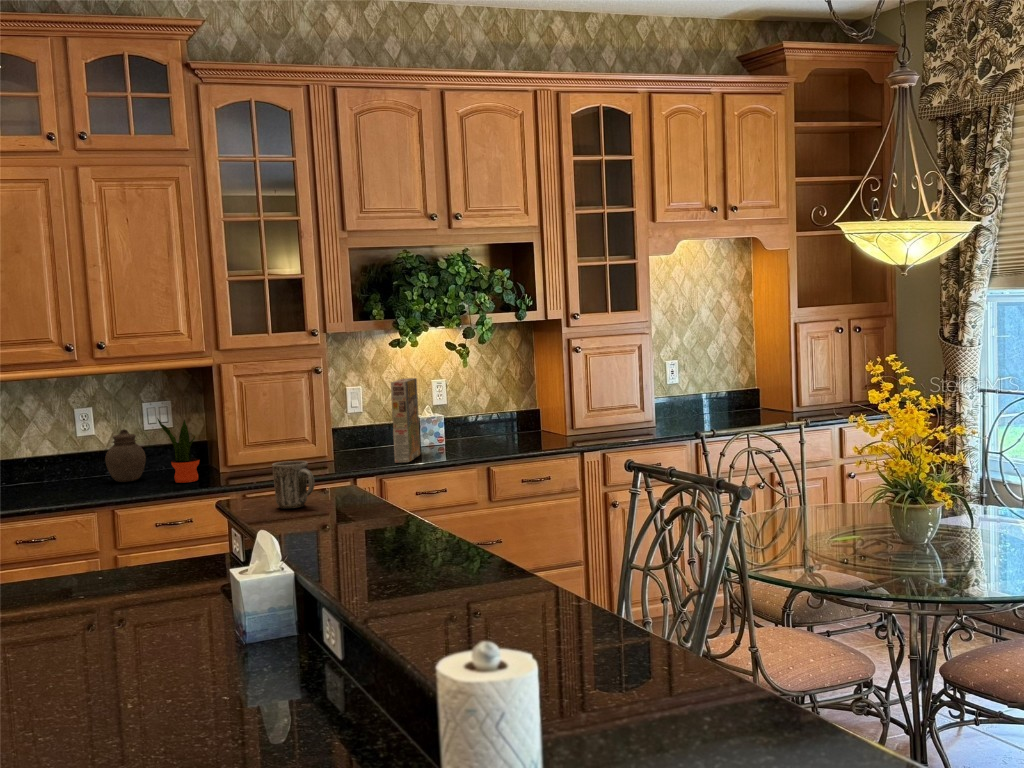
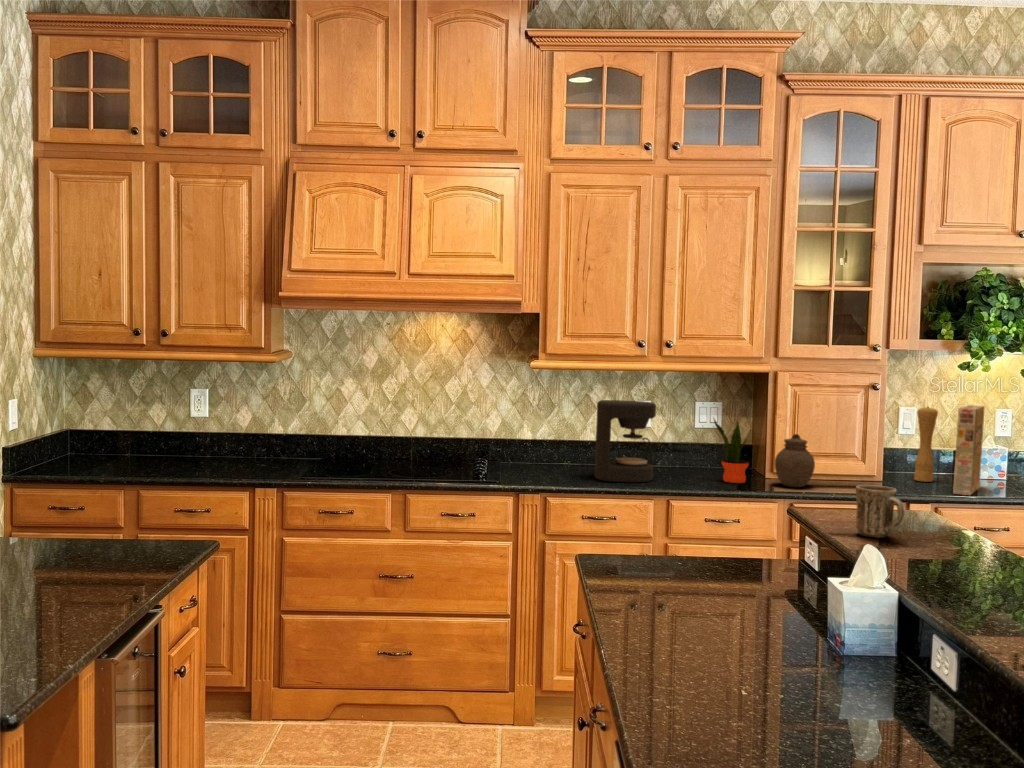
pepper mill: none [360,384,381,456] -> present [914,407,938,482]
coffee maker: none [24,410,98,500] -> present [595,400,656,482]
jar: present [105,429,146,482] -> present [775,434,815,487]

